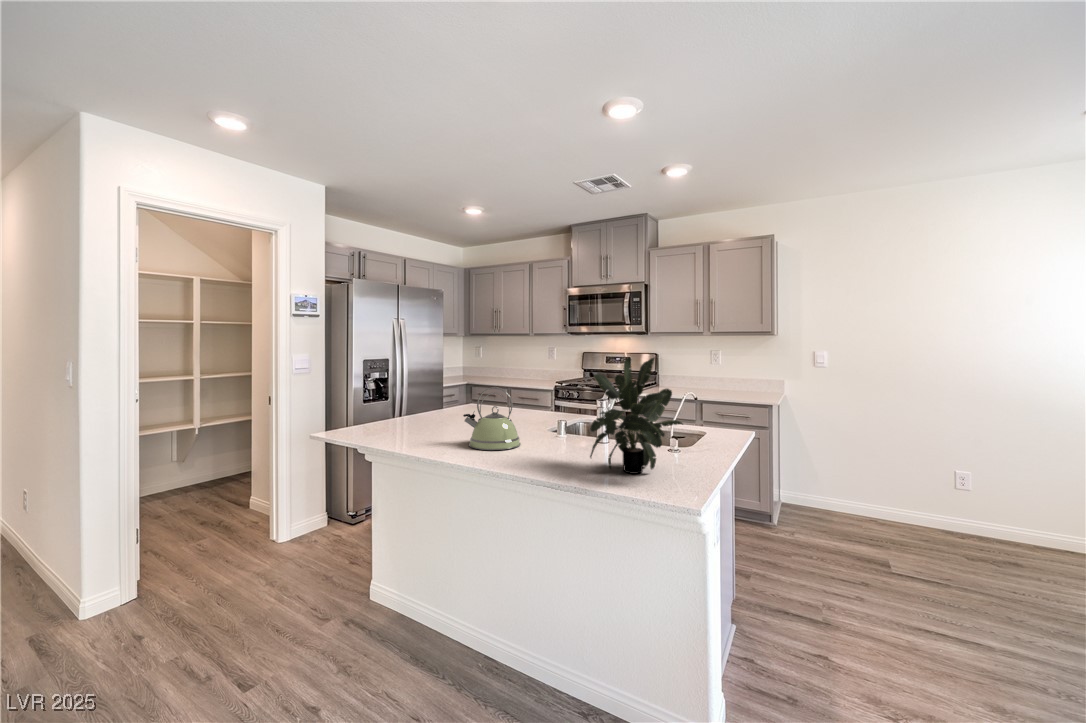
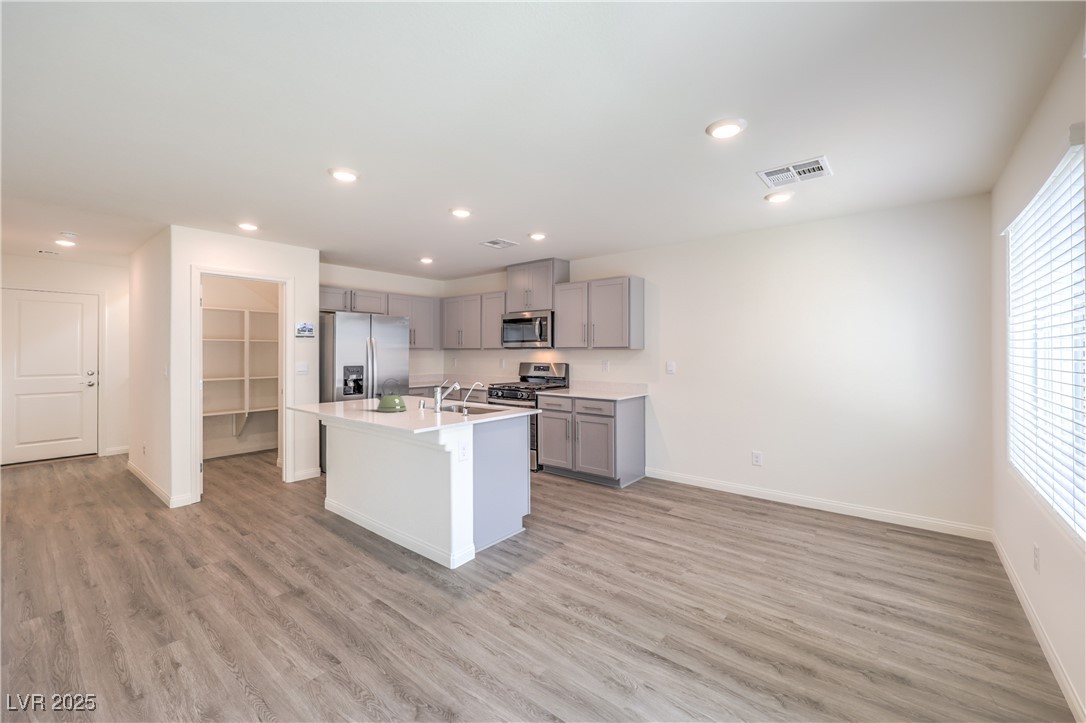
potted plant: present [590,358,683,474] -> none [420,361,467,419]

